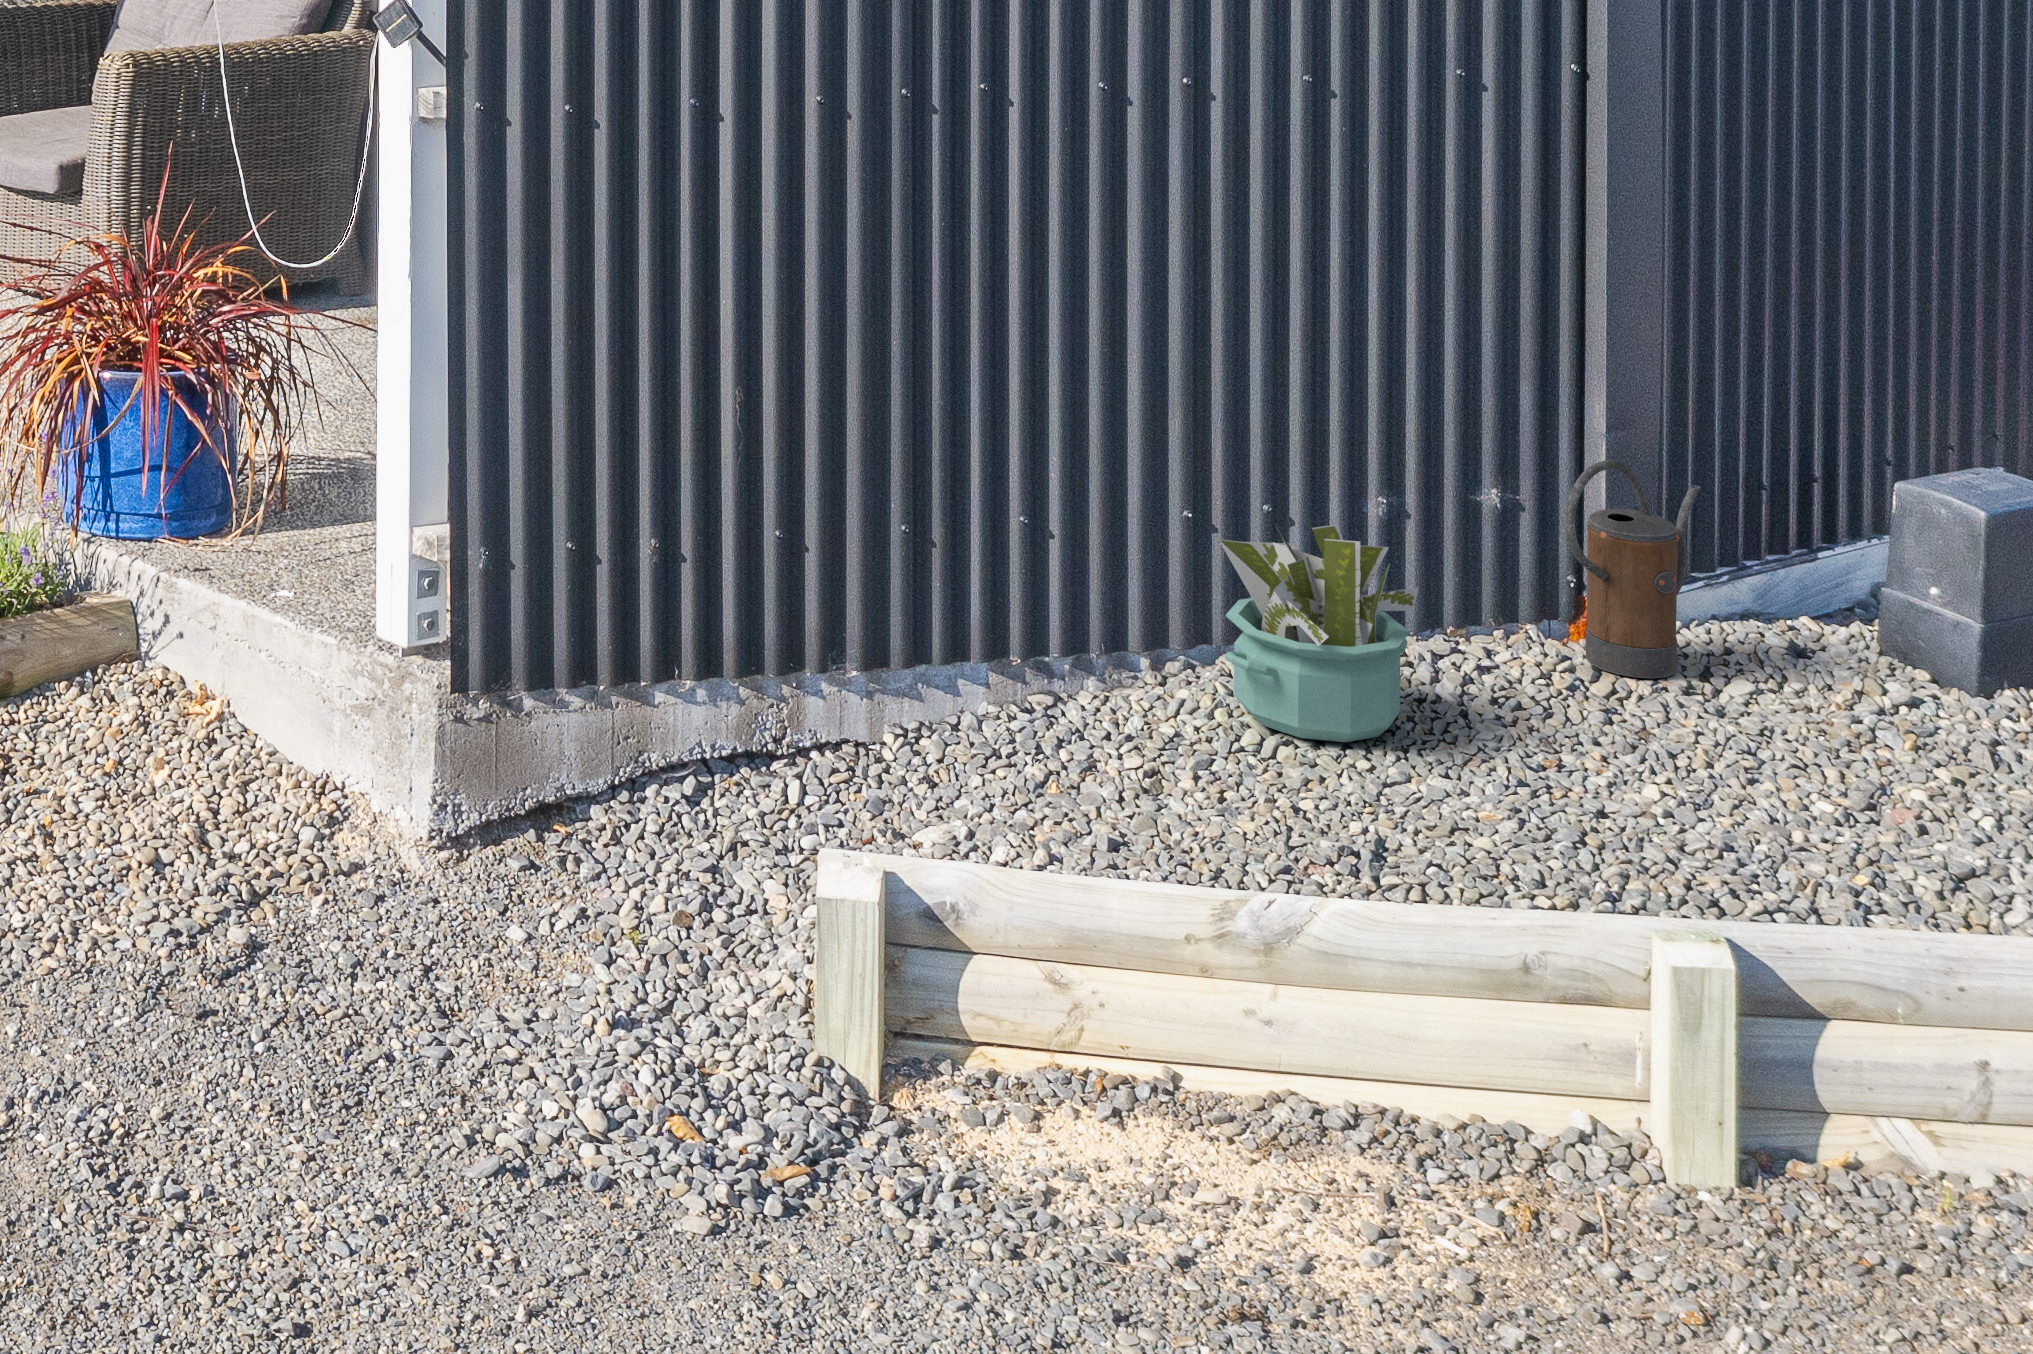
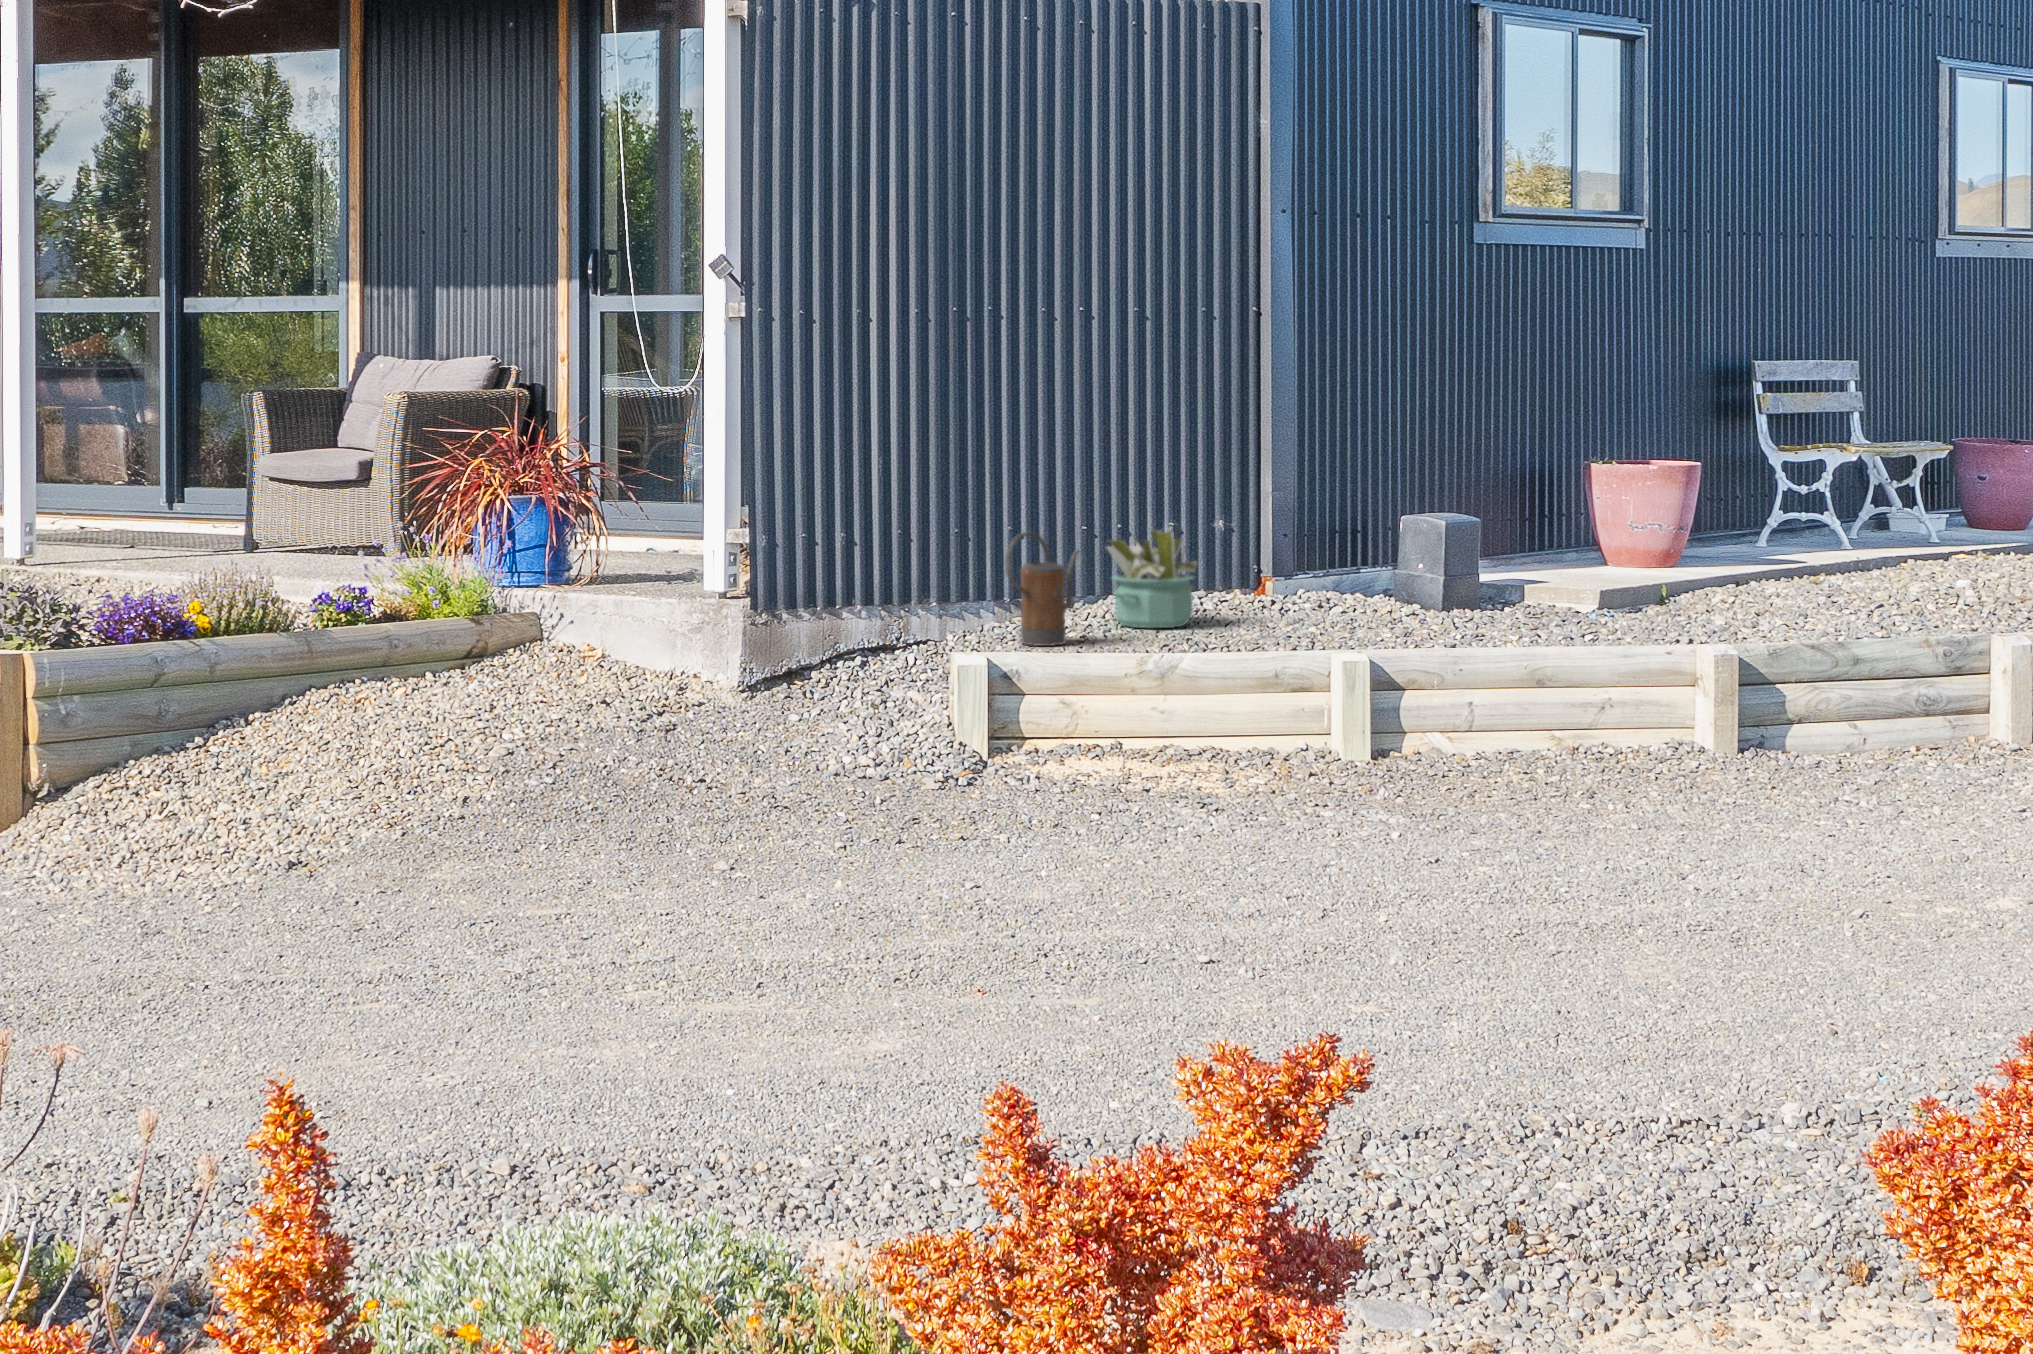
watering can: present [1565,459,1701,678] -> present [1005,531,1079,646]

